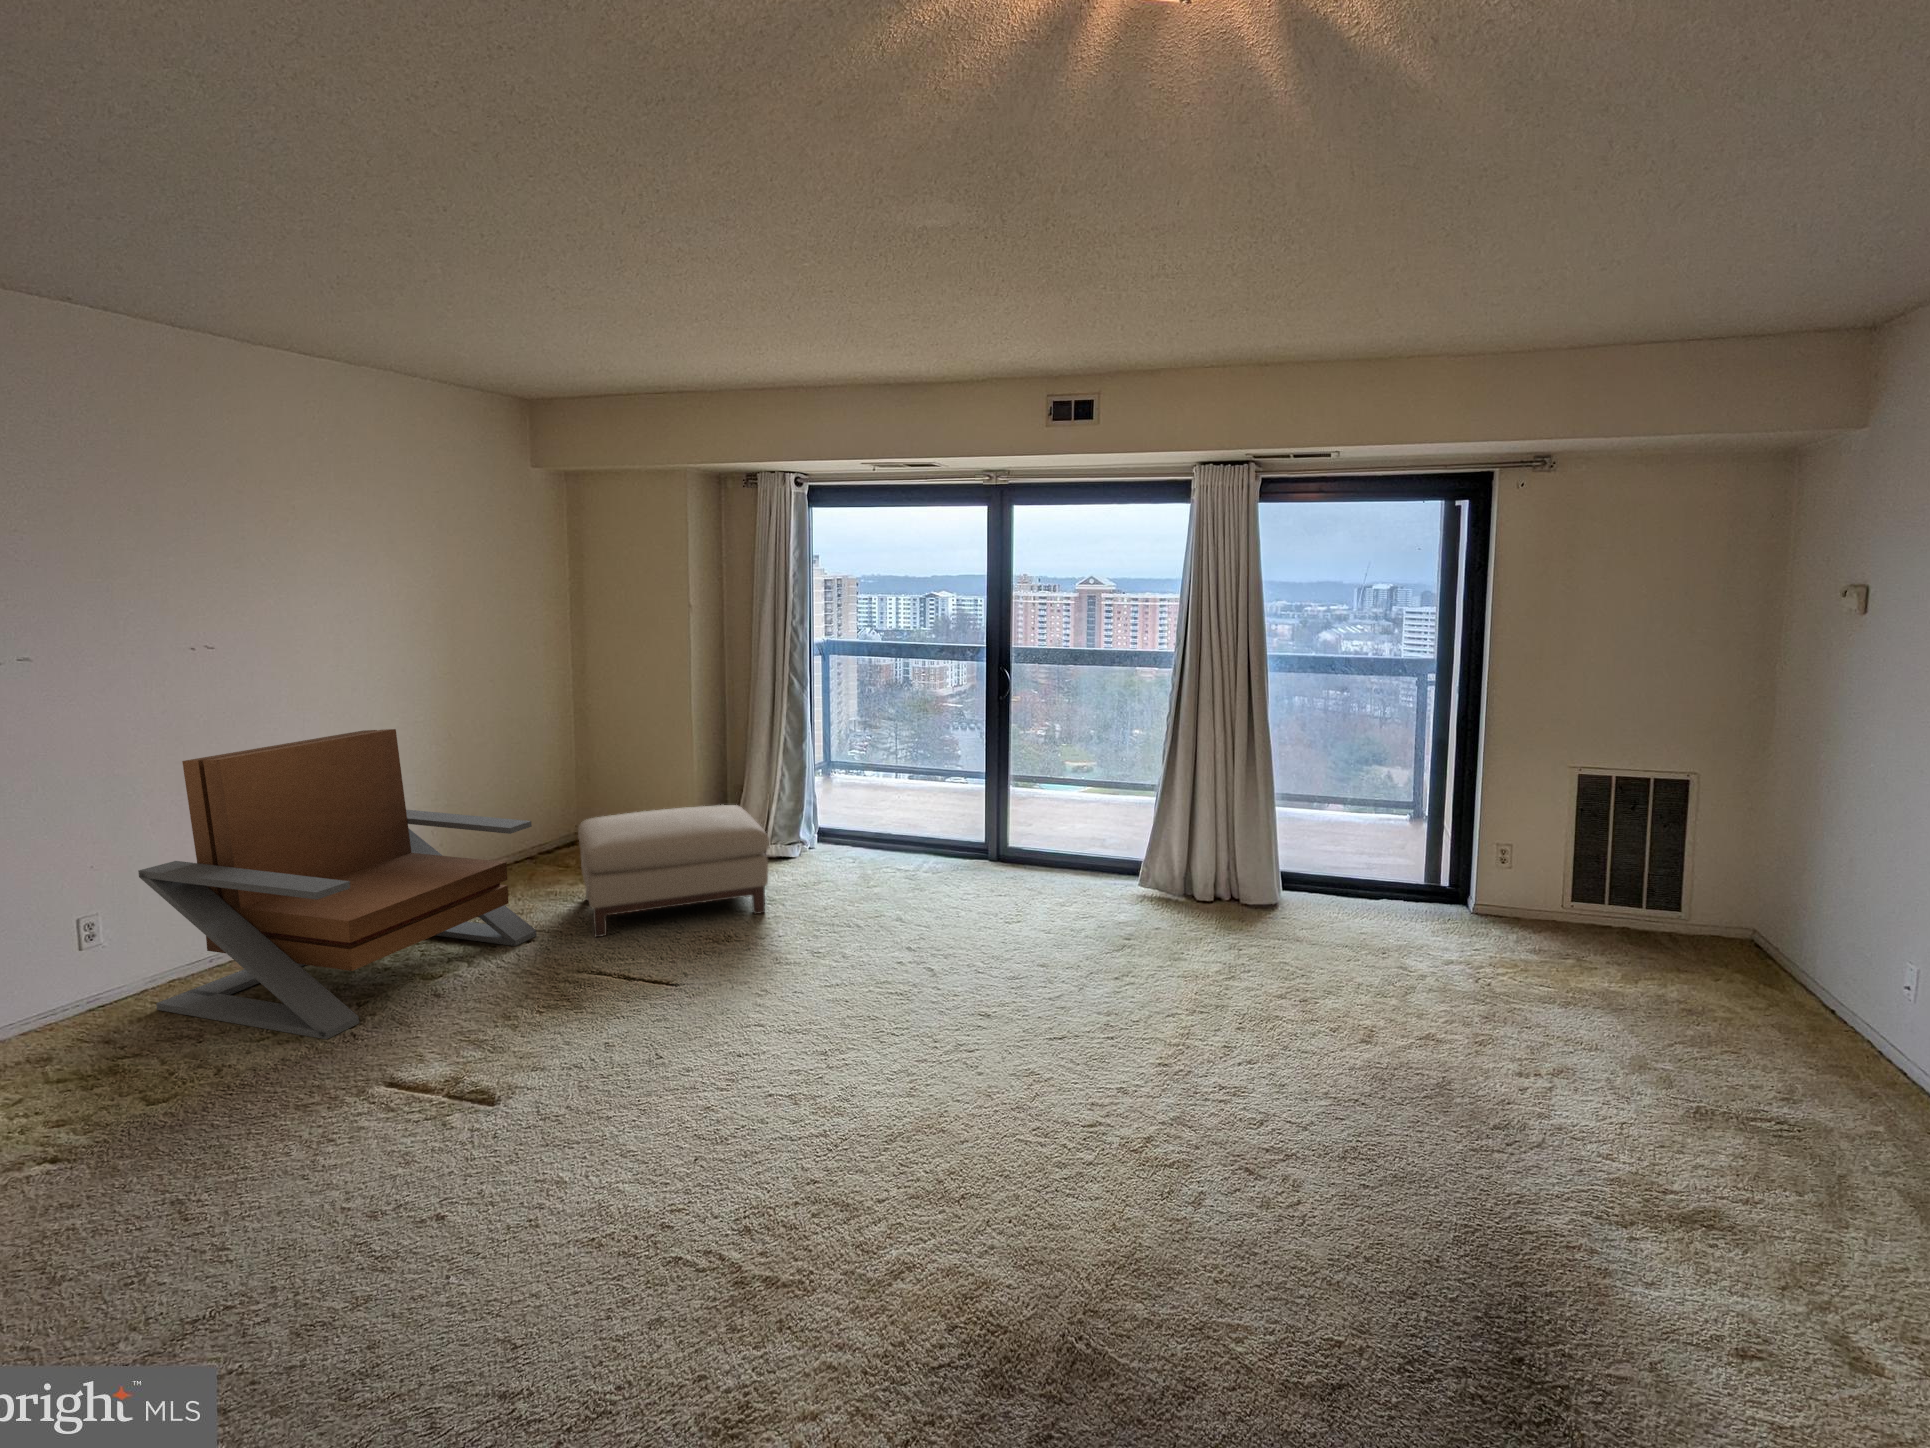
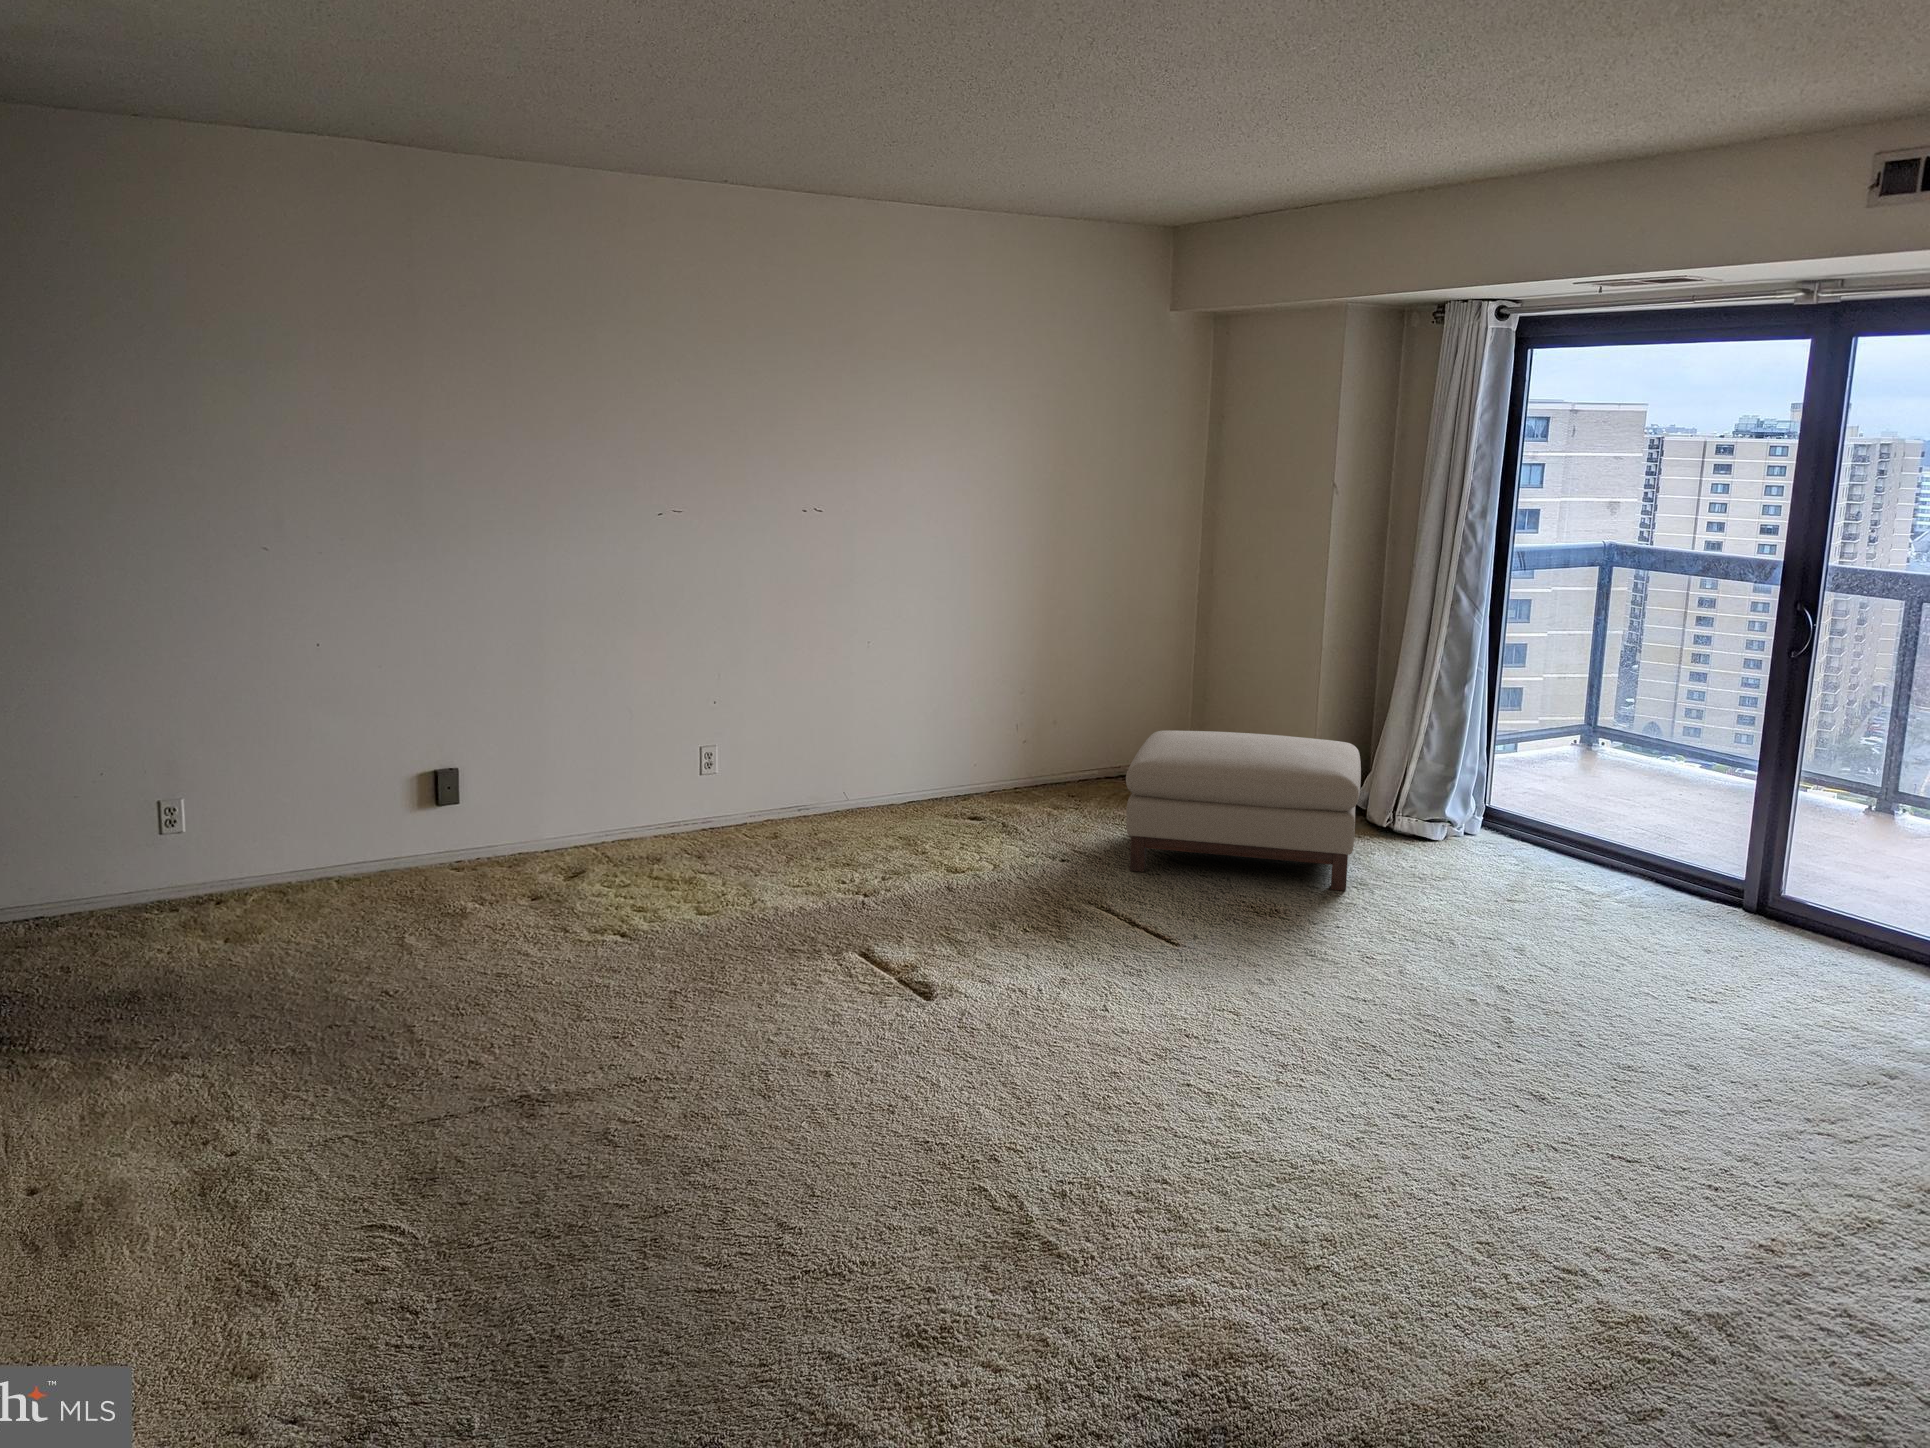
lounge chair: present [138,729,536,1039] -> none [737,599,1077,902]

